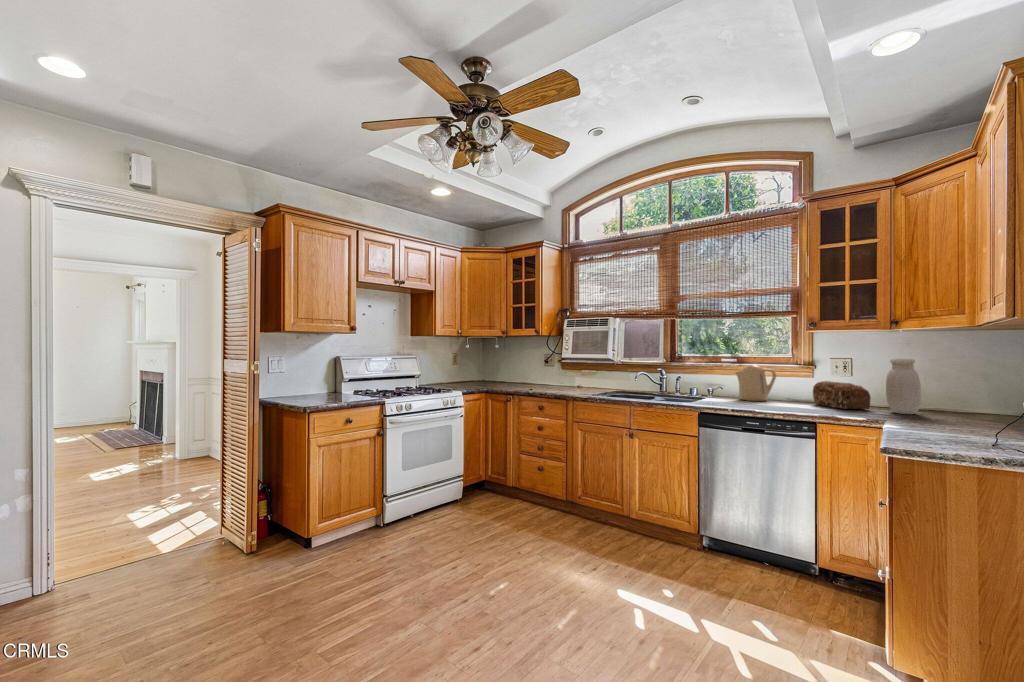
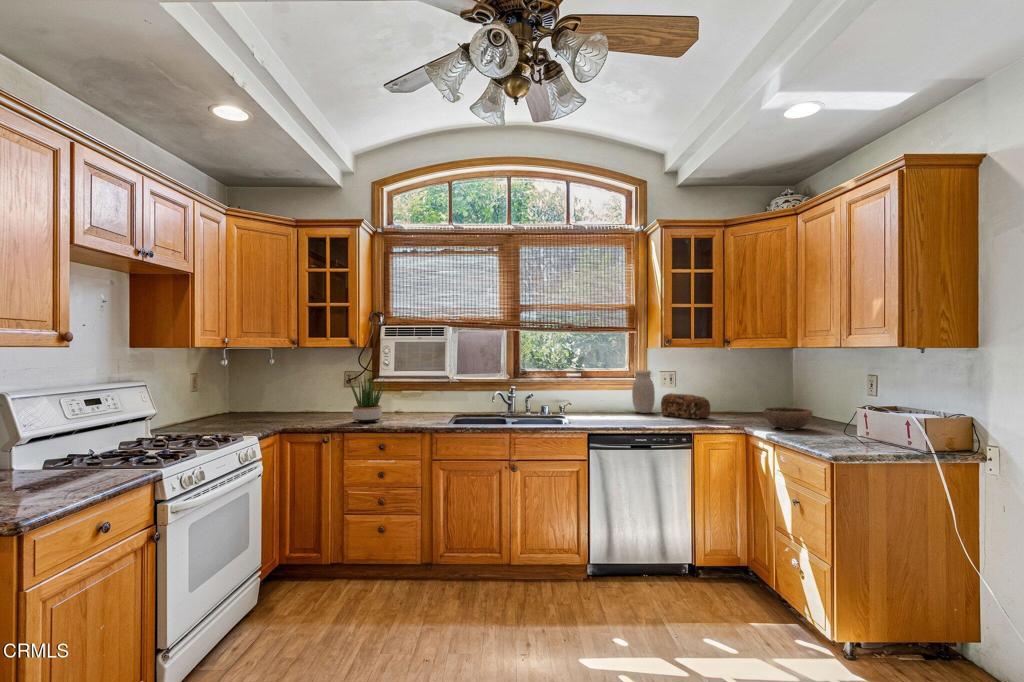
potted plant: none [522,354,556,390] -> present [348,374,387,423]
jar: present [886,358,921,414] -> present [632,370,655,413]
kettle: present [736,364,776,401] -> none [593,379,628,416]
bowl: none [905,400,977,426] -> present [763,407,812,429]

